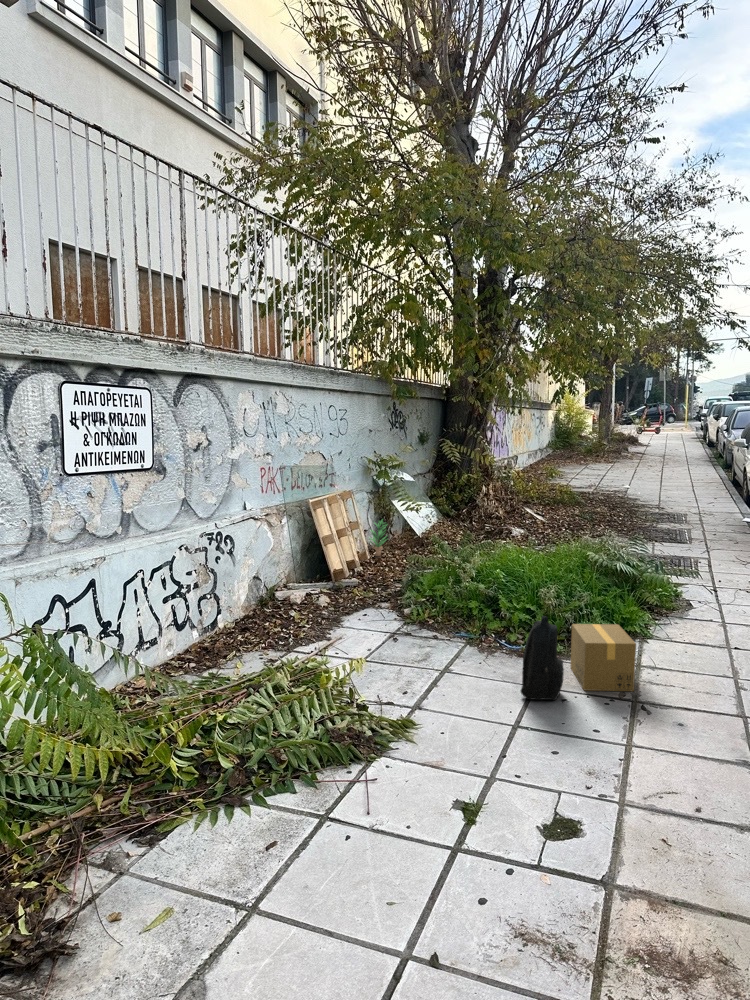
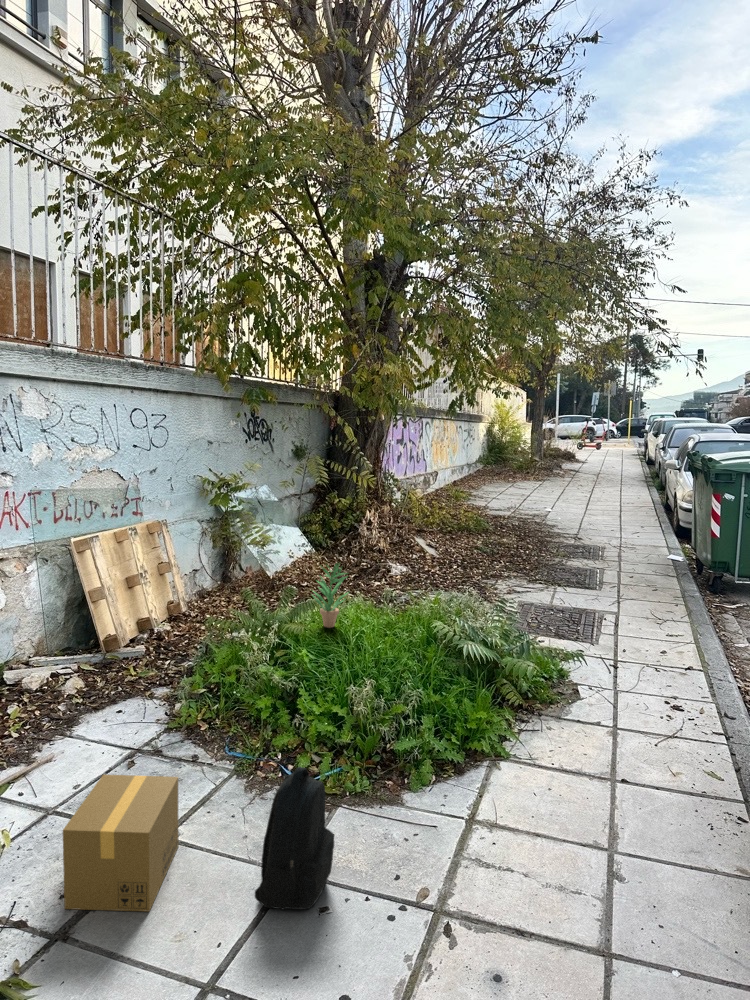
potted plant: present [370,520,386,556] -> present [313,563,347,628]
cardboard box: present [571,624,636,691] -> present [63,775,179,912]

